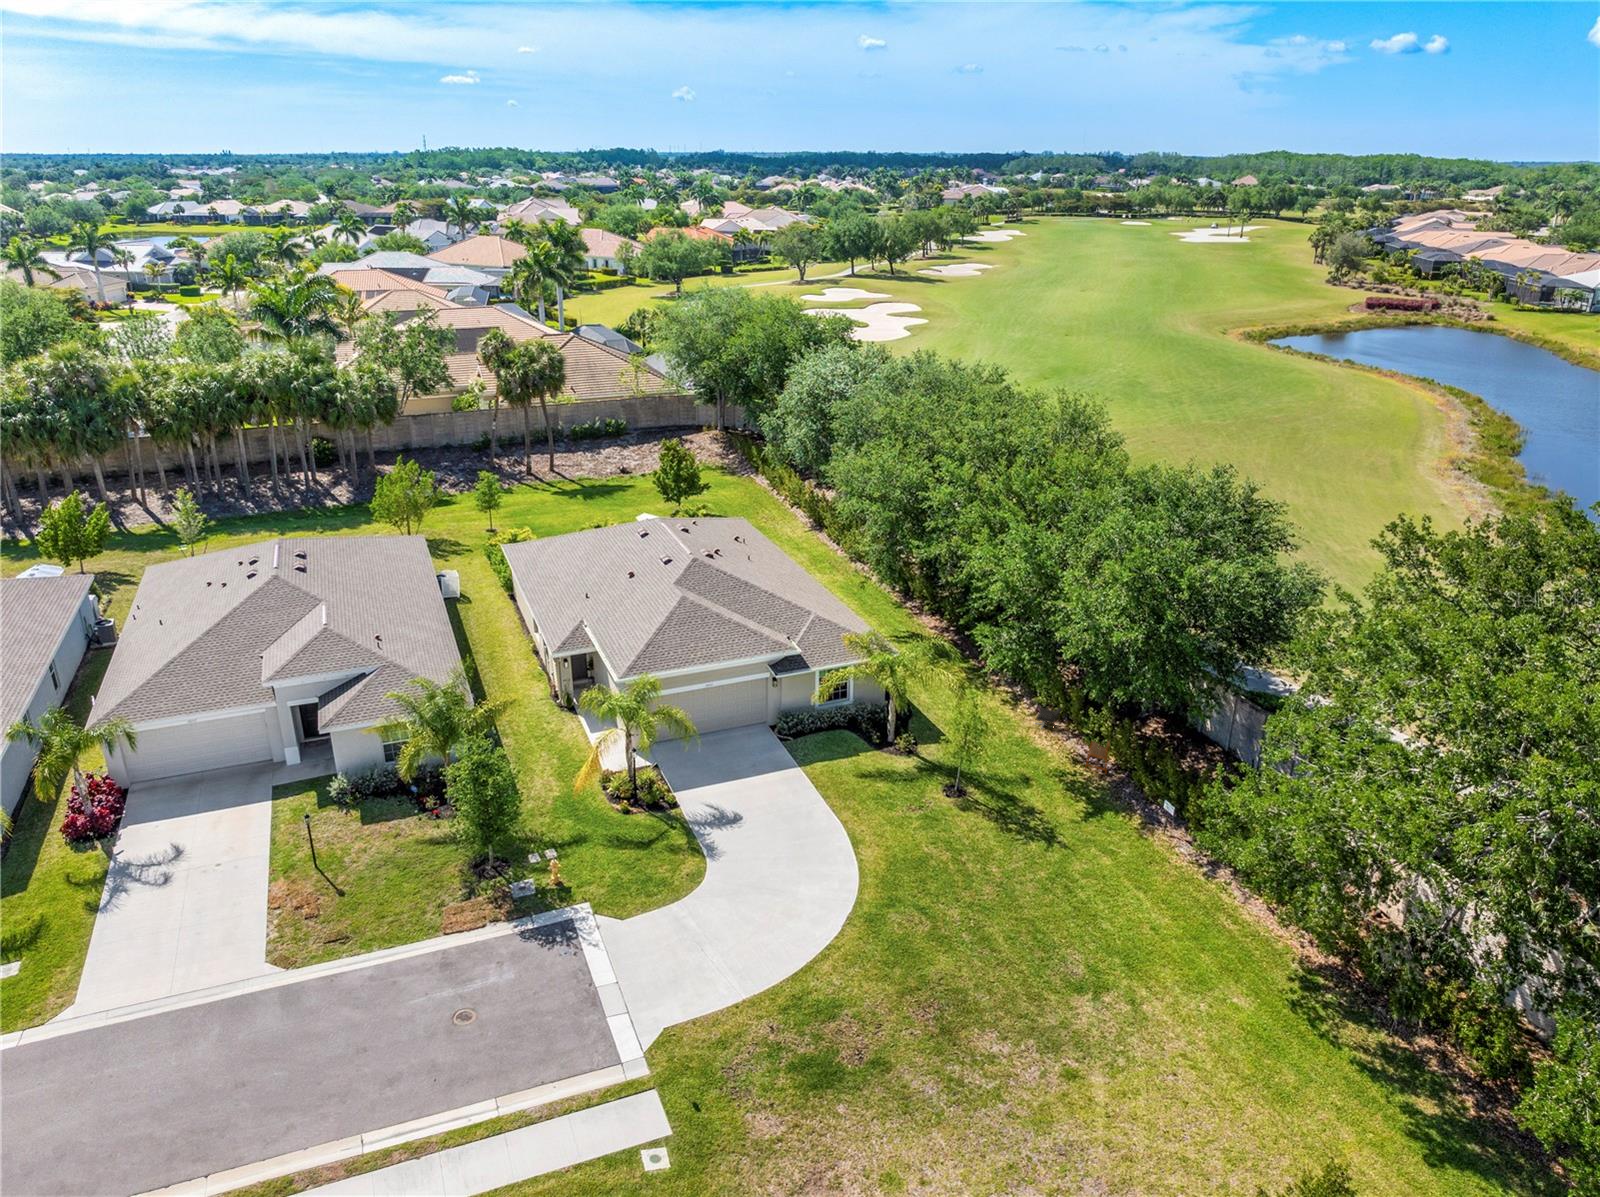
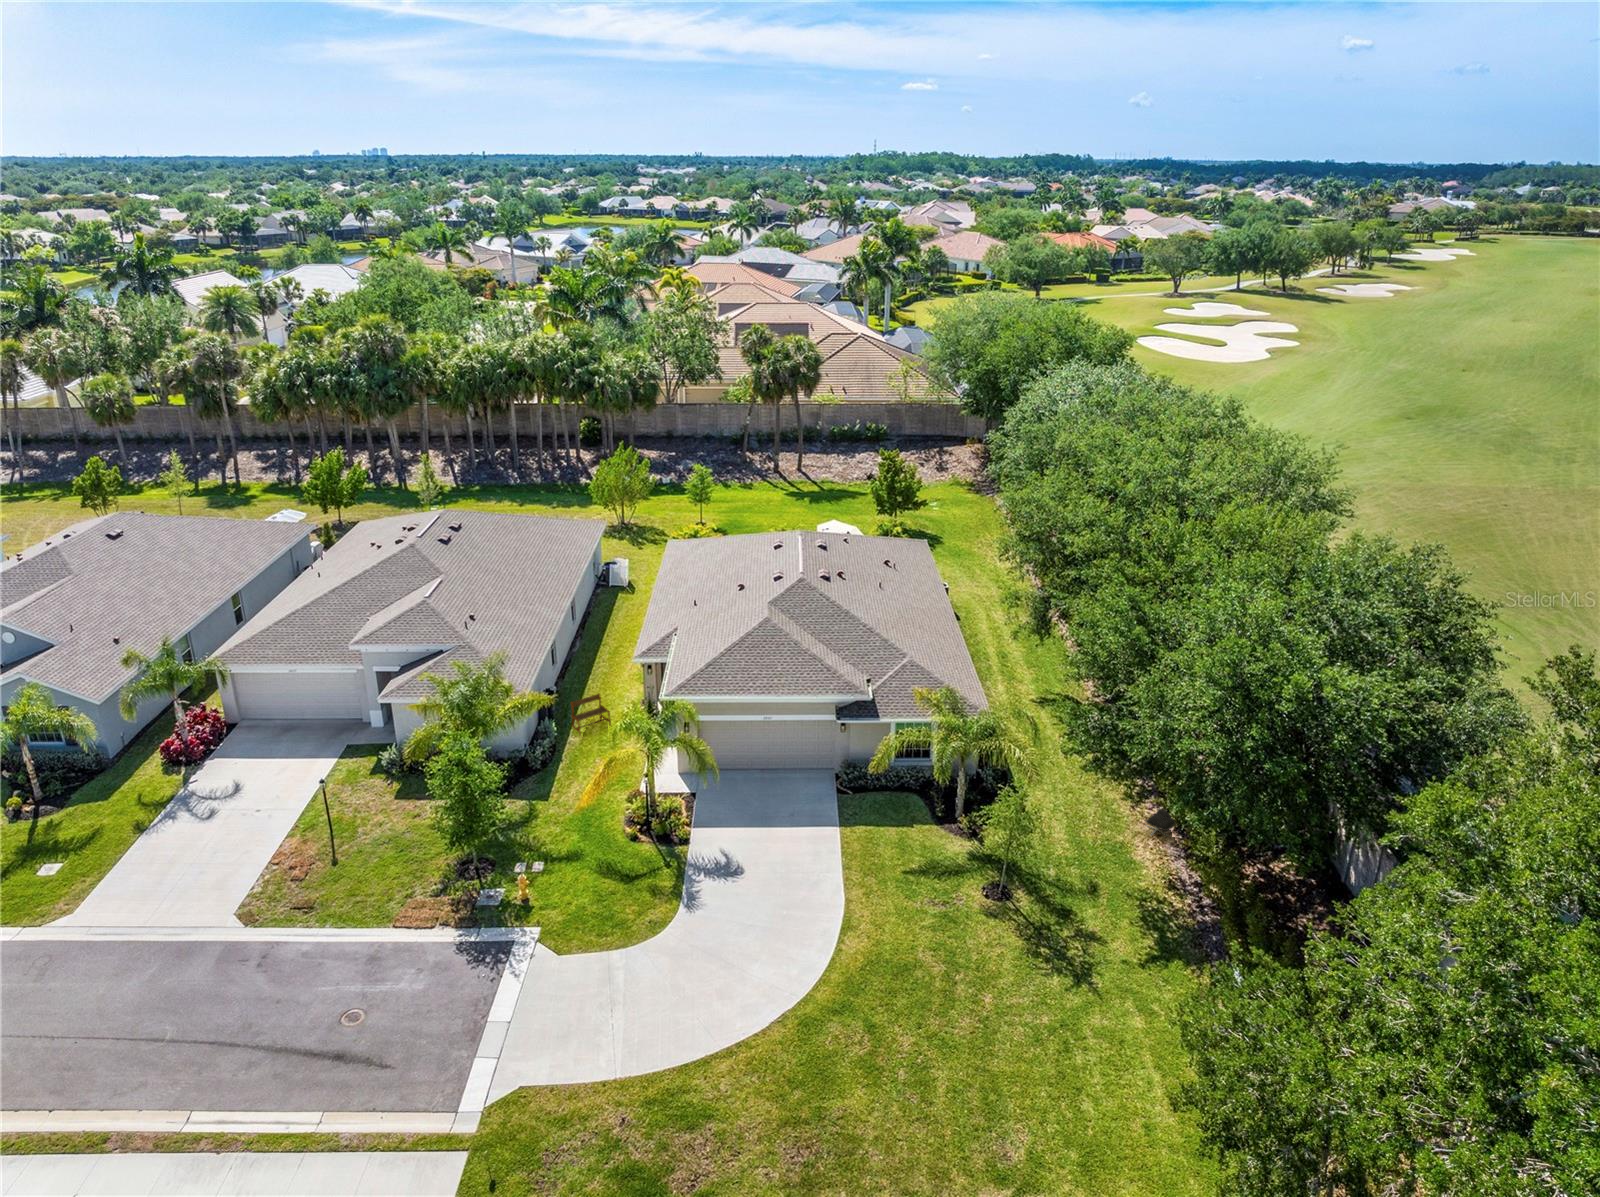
bench: present [1084,741,1110,773] -> present [571,694,611,736]

